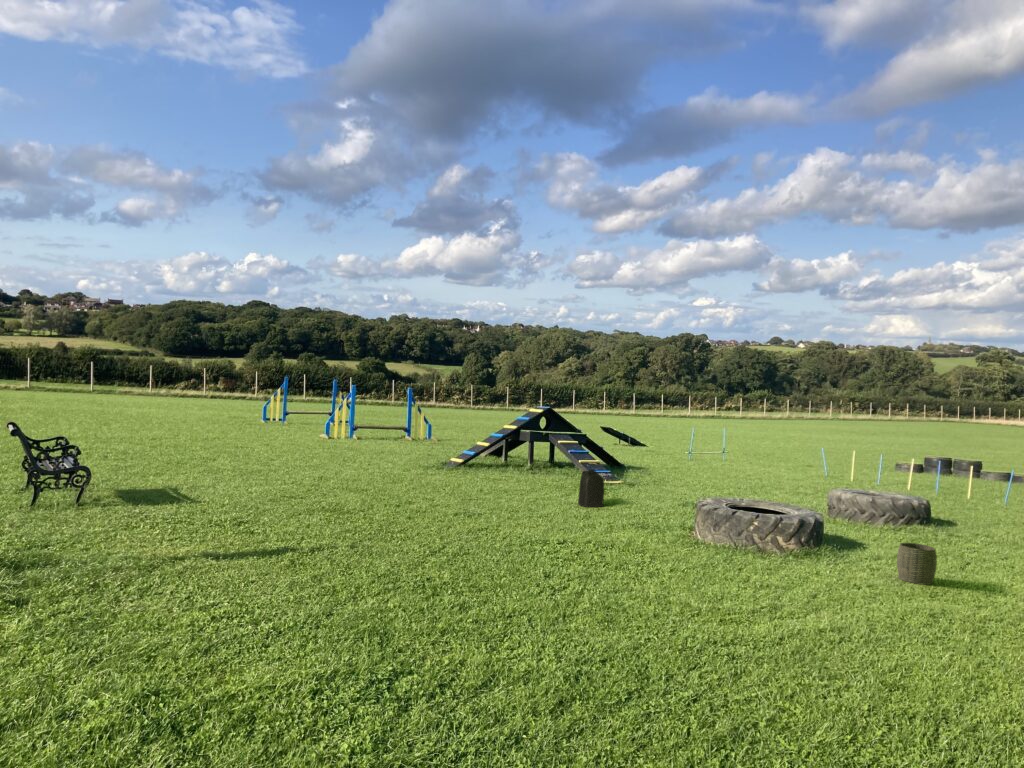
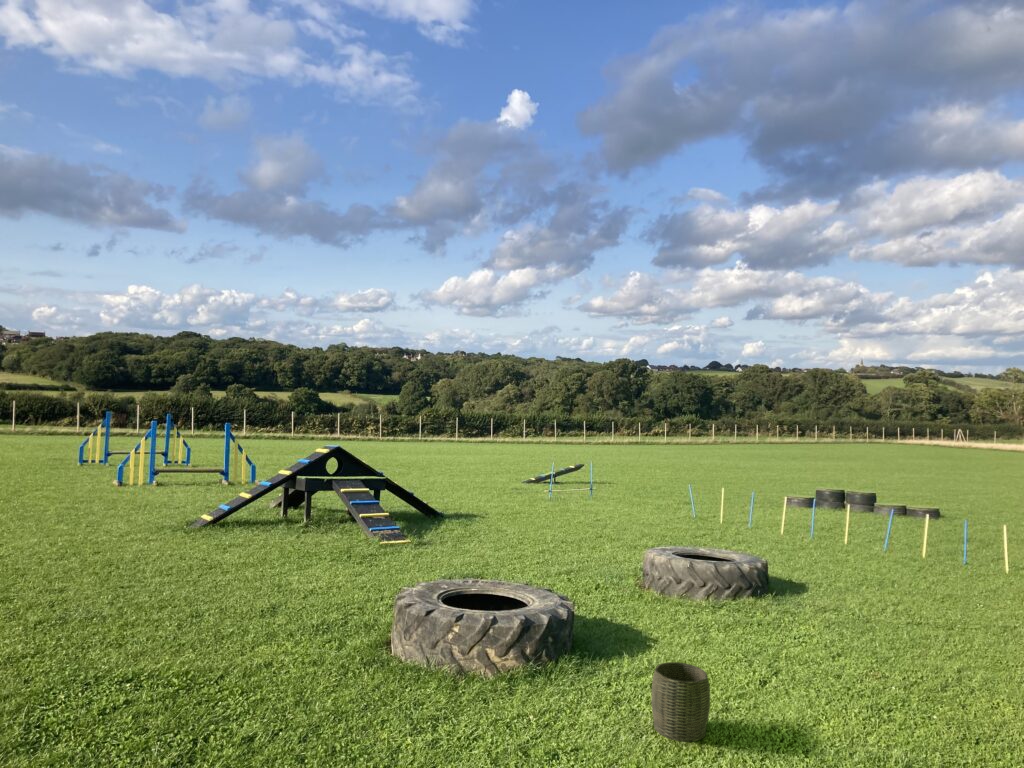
backpack: present [578,469,604,507] -> none [297,530,334,585]

